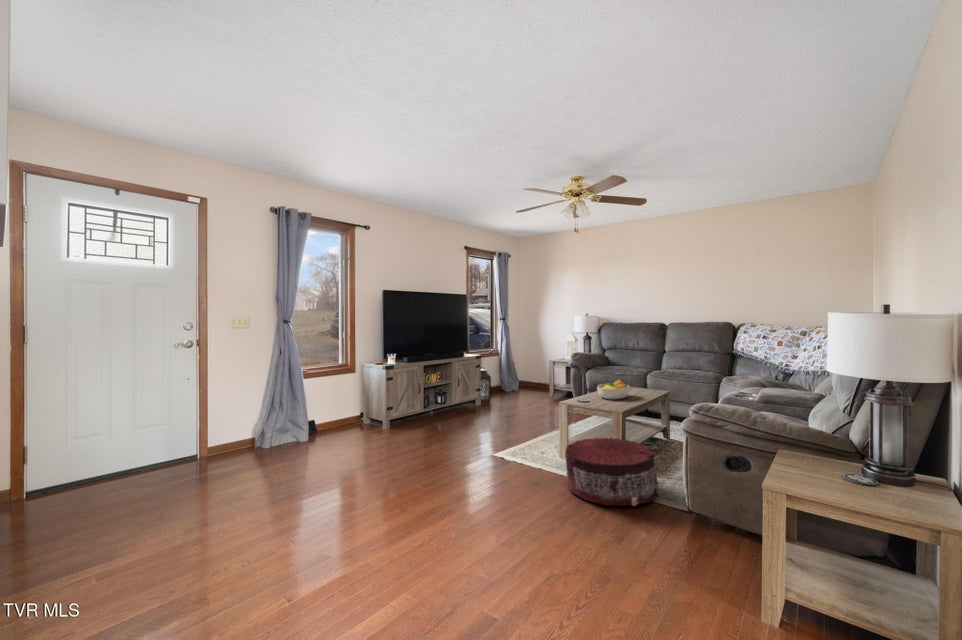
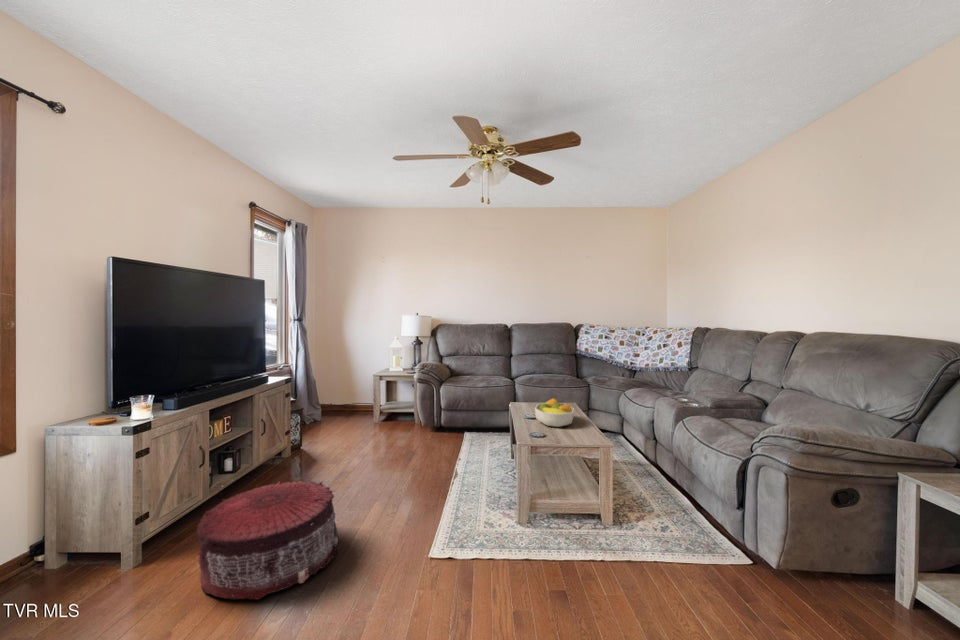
pouf: present [566,437,658,506] -> present [197,481,338,599]

